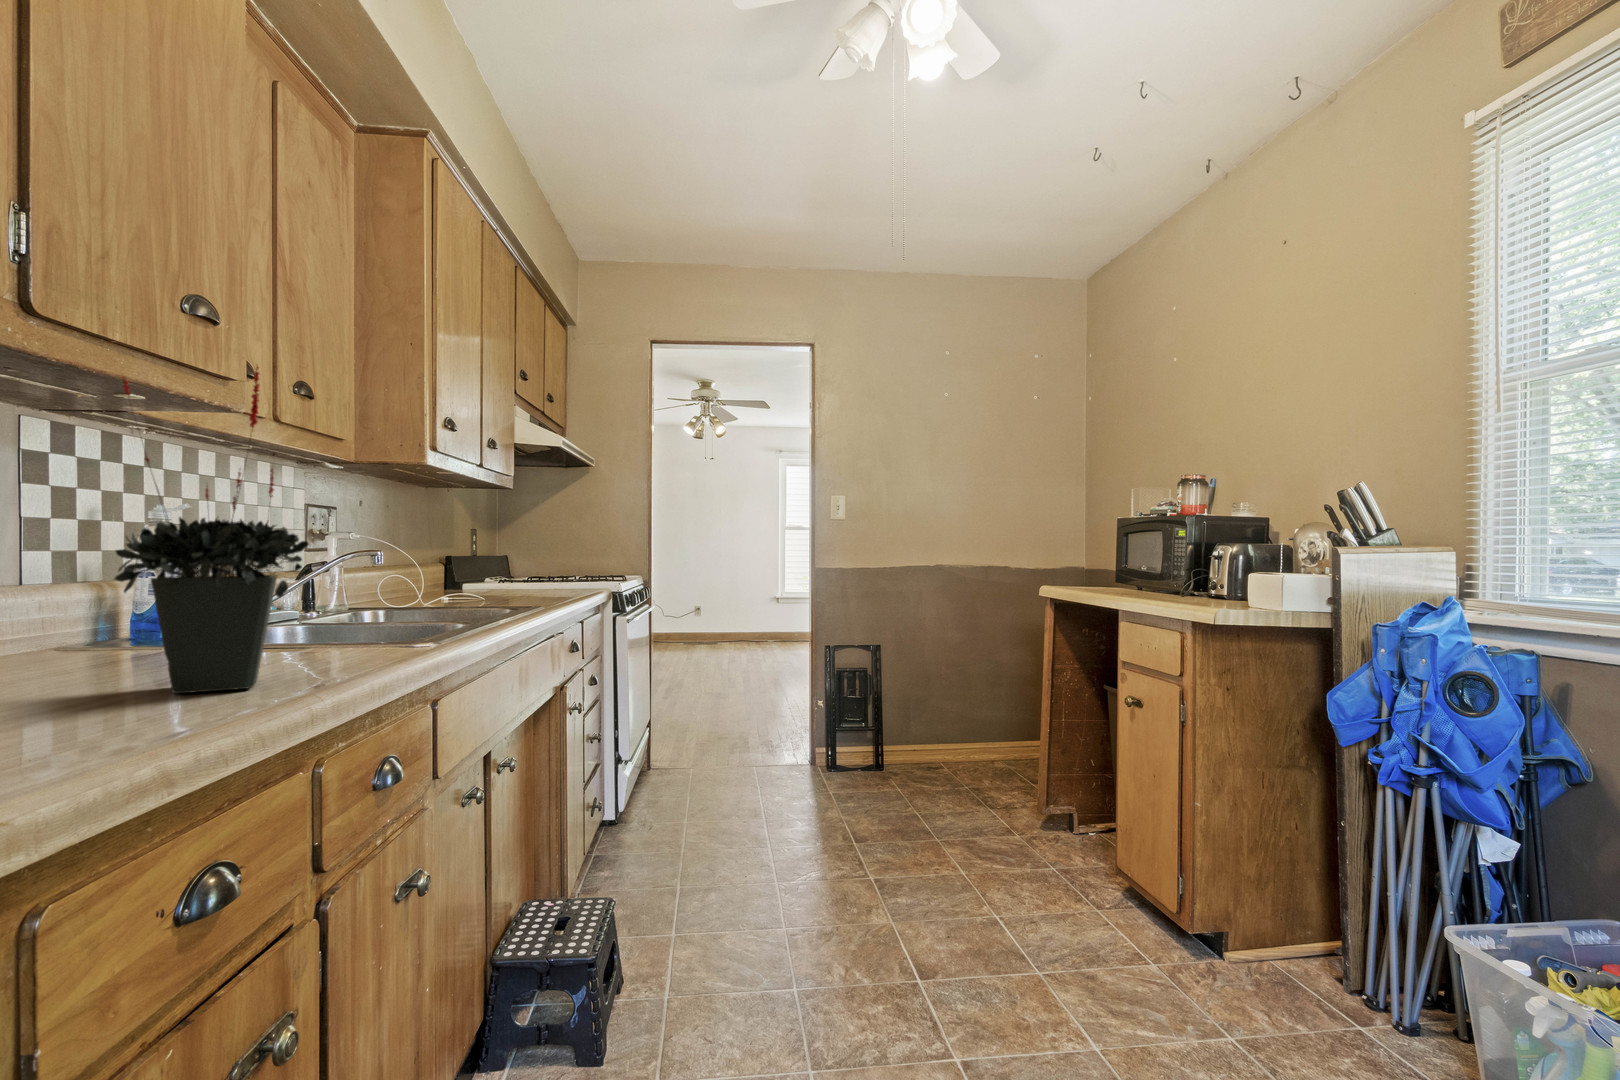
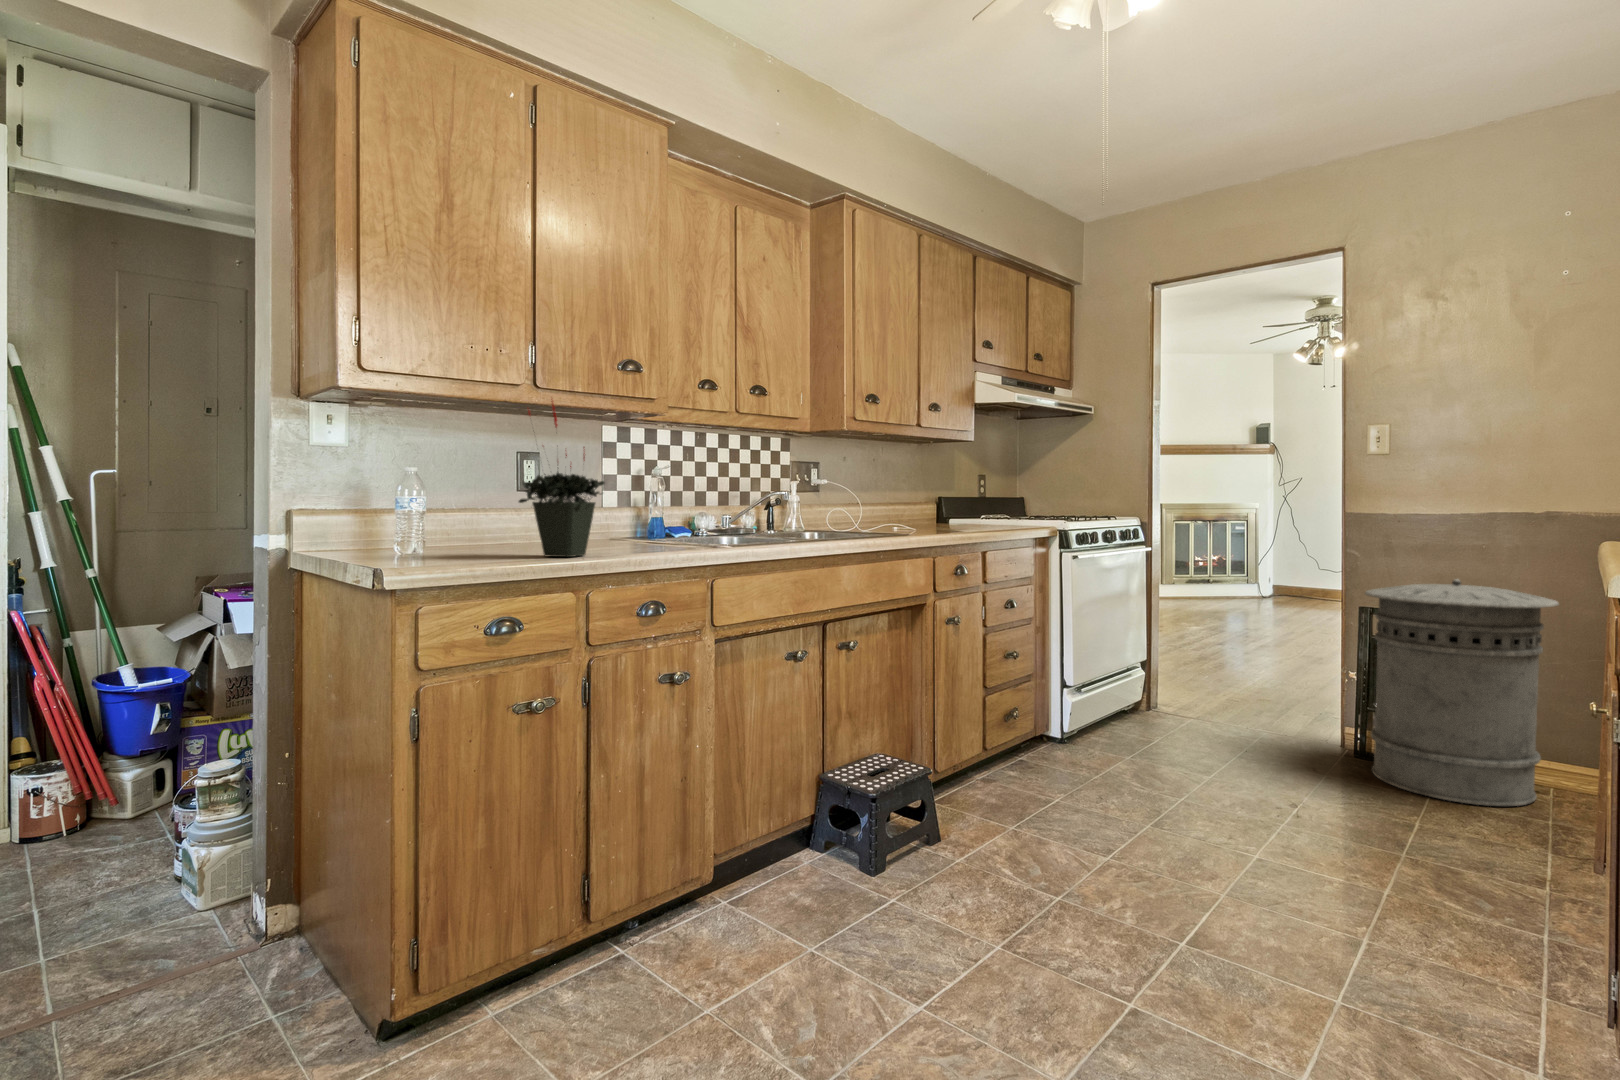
trash can: none [843,619,958,791] -> present [1365,579,1559,806]

